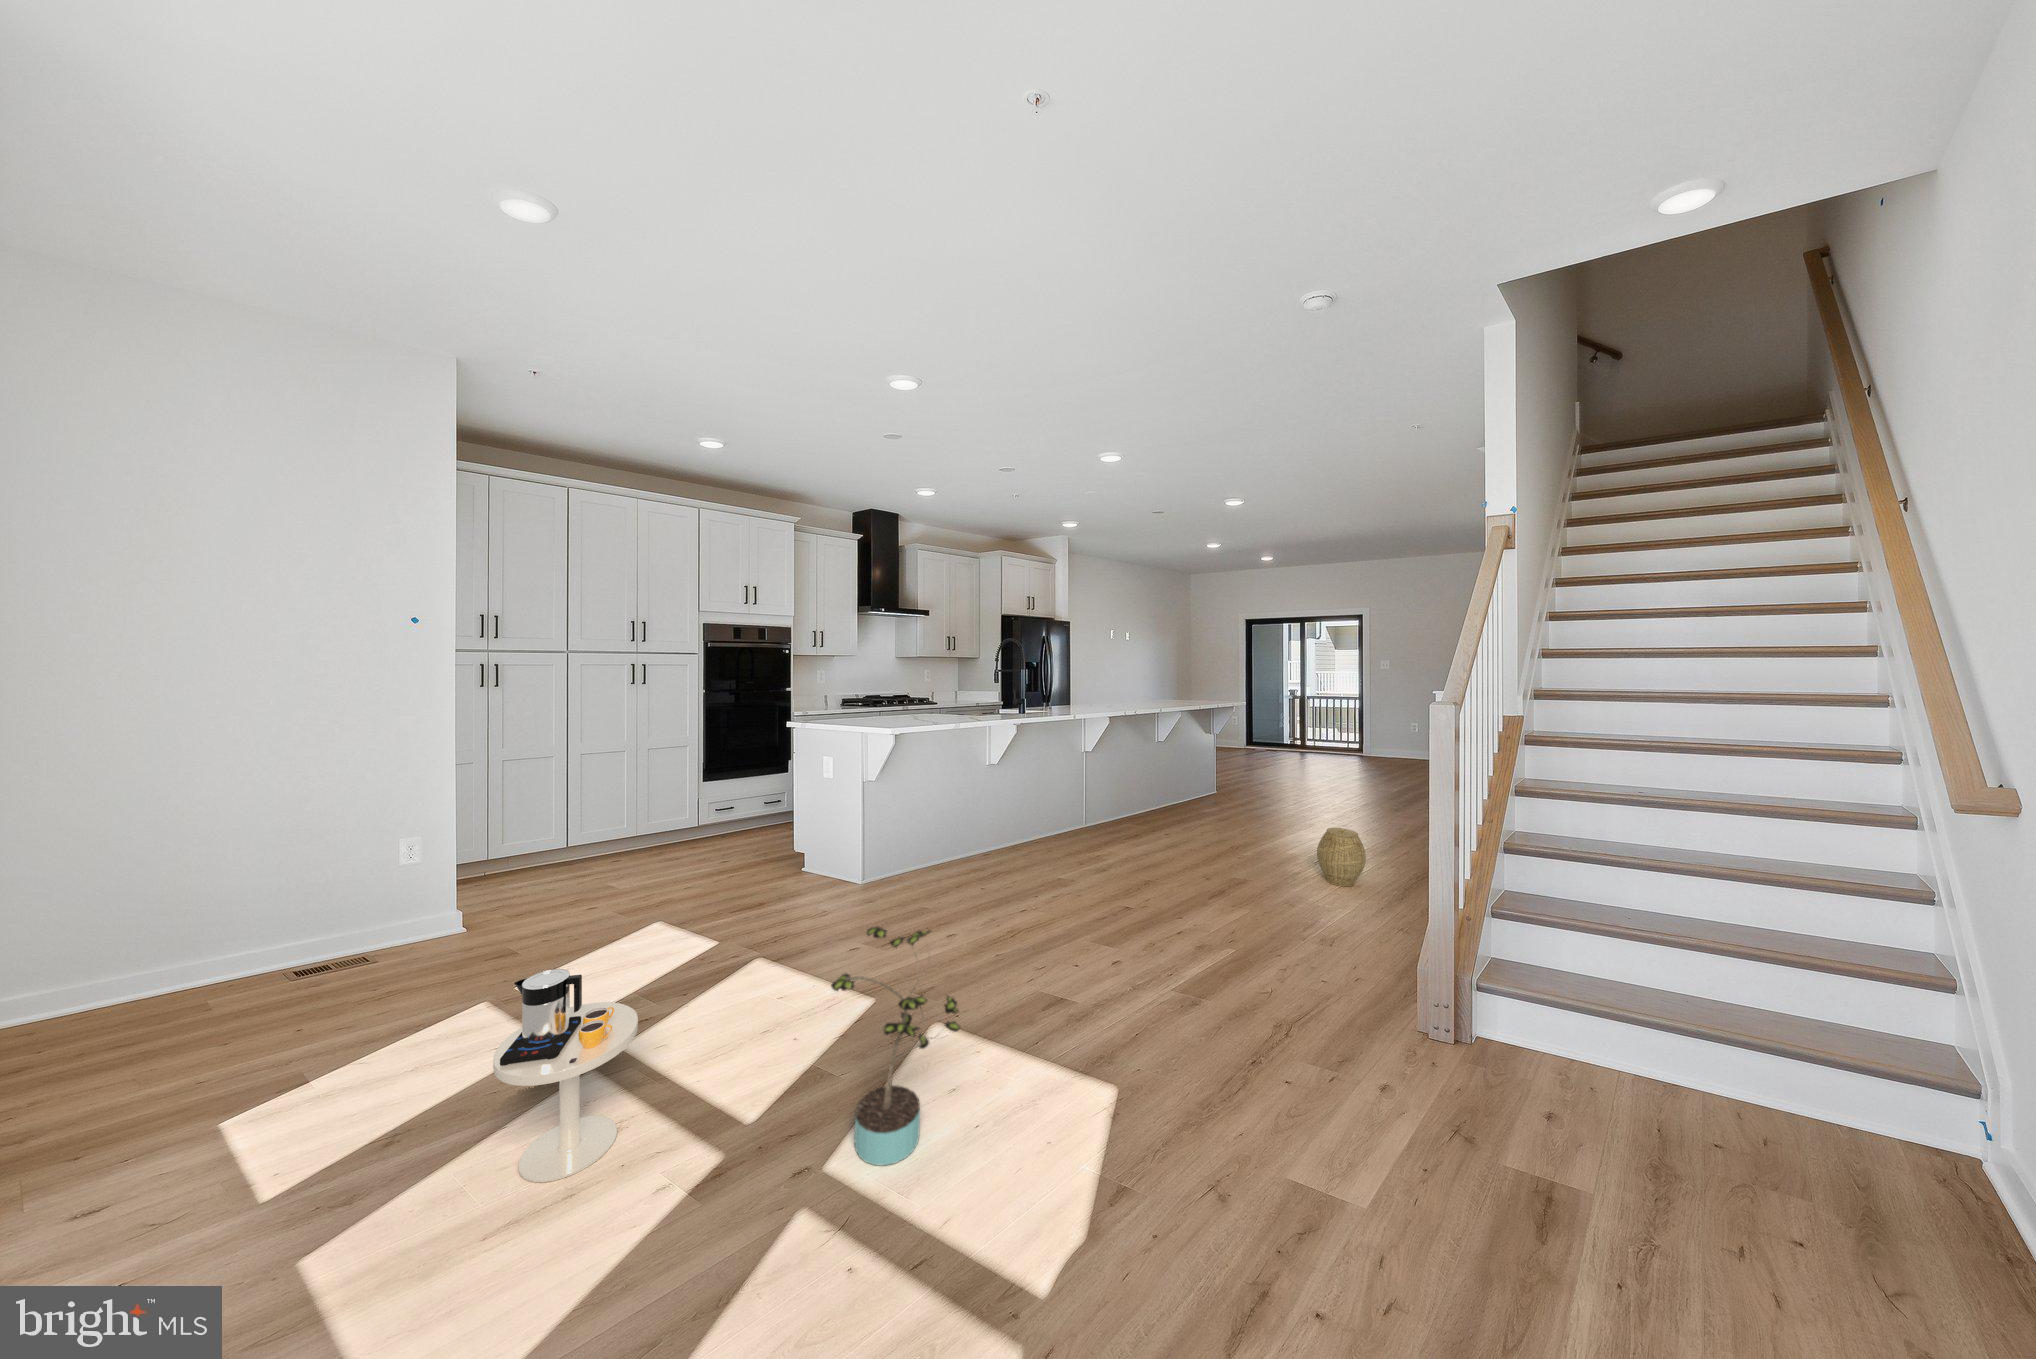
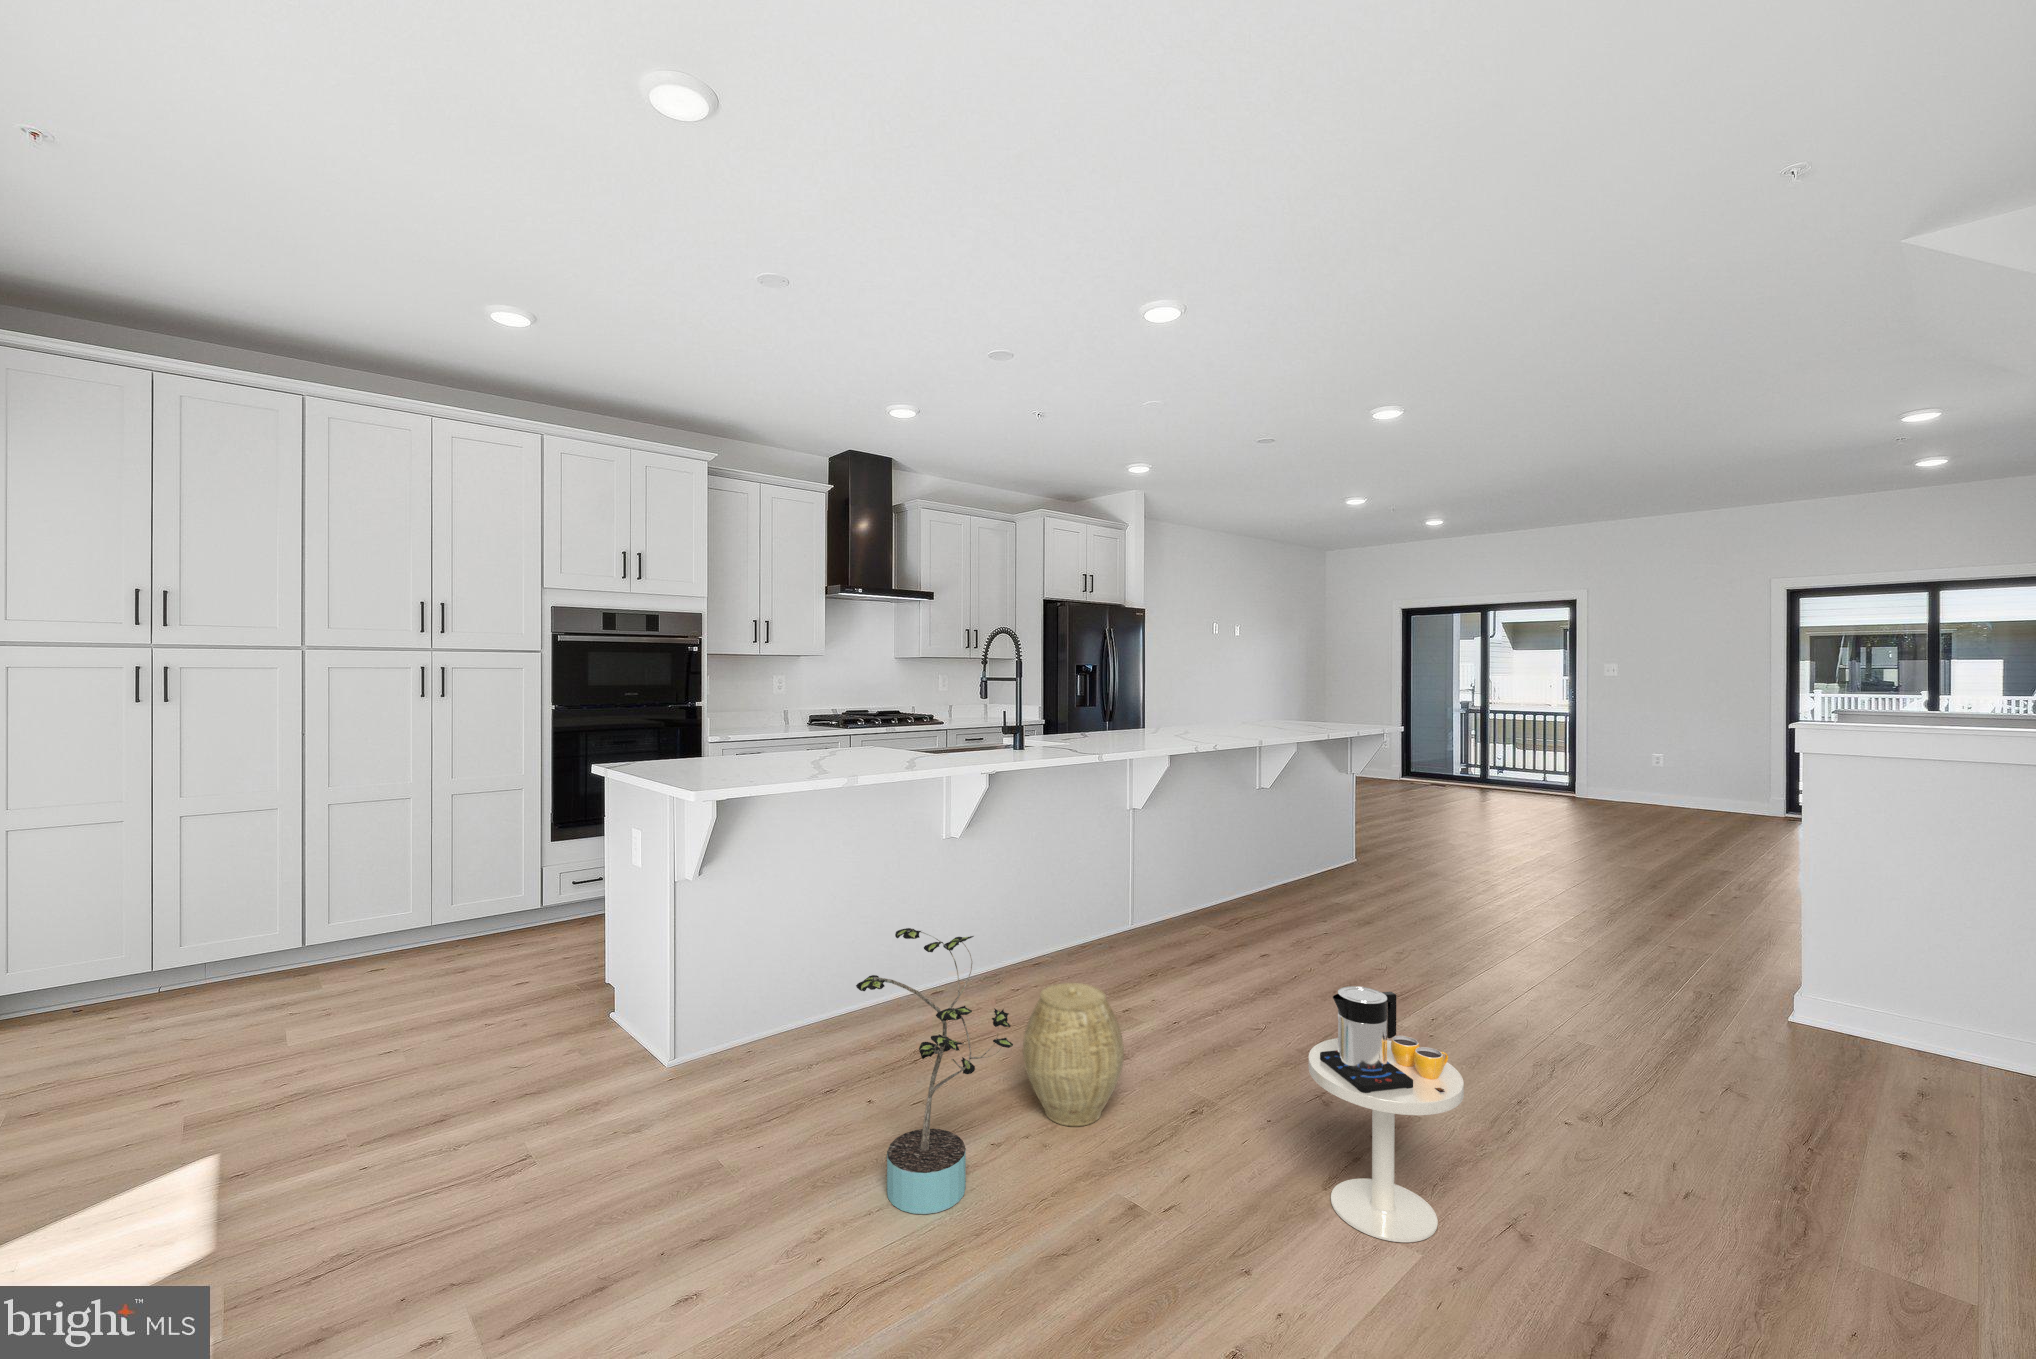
woven basket: present [1317,828,1366,886] -> present [1023,983,1124,1126]
side table: present [493,969,638,1182] -> present [1309,986,1464,1242]

